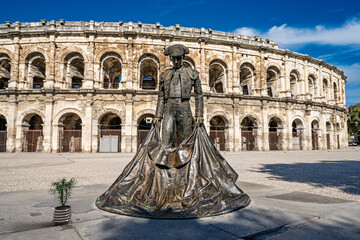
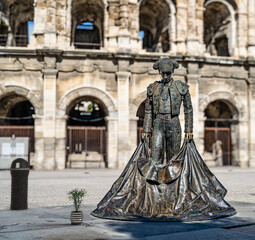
trash can: none [23,141,46,193] -> present [10,158,30,210]

